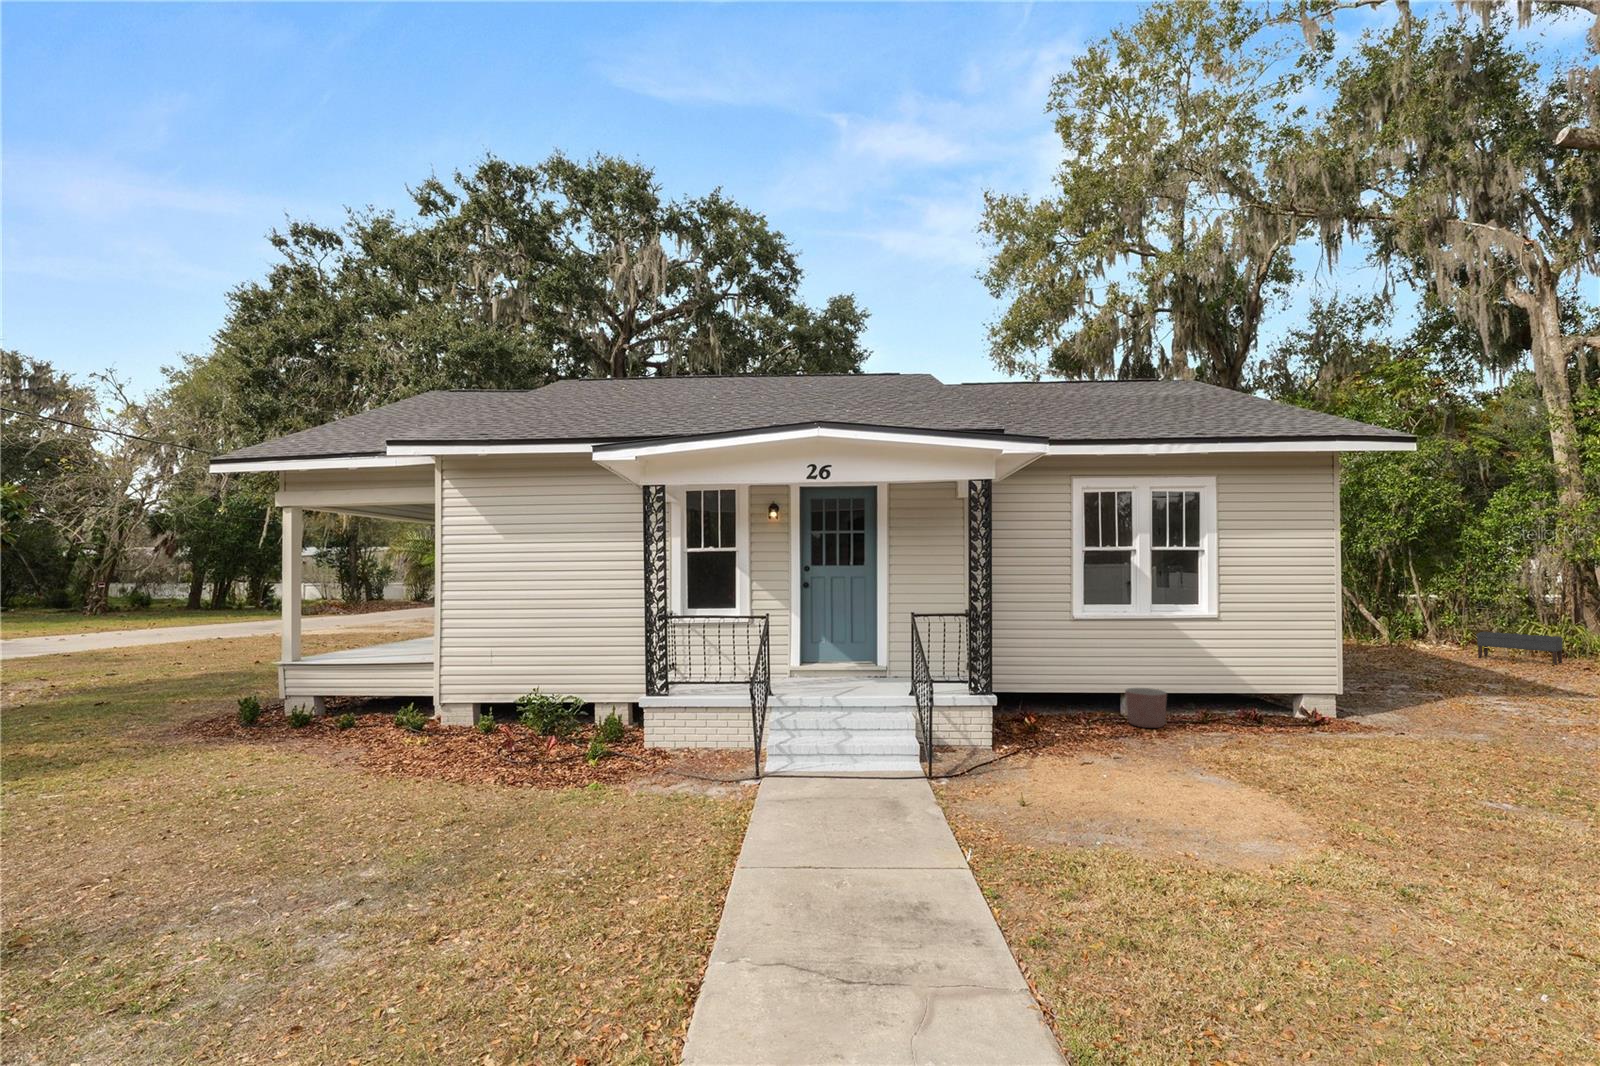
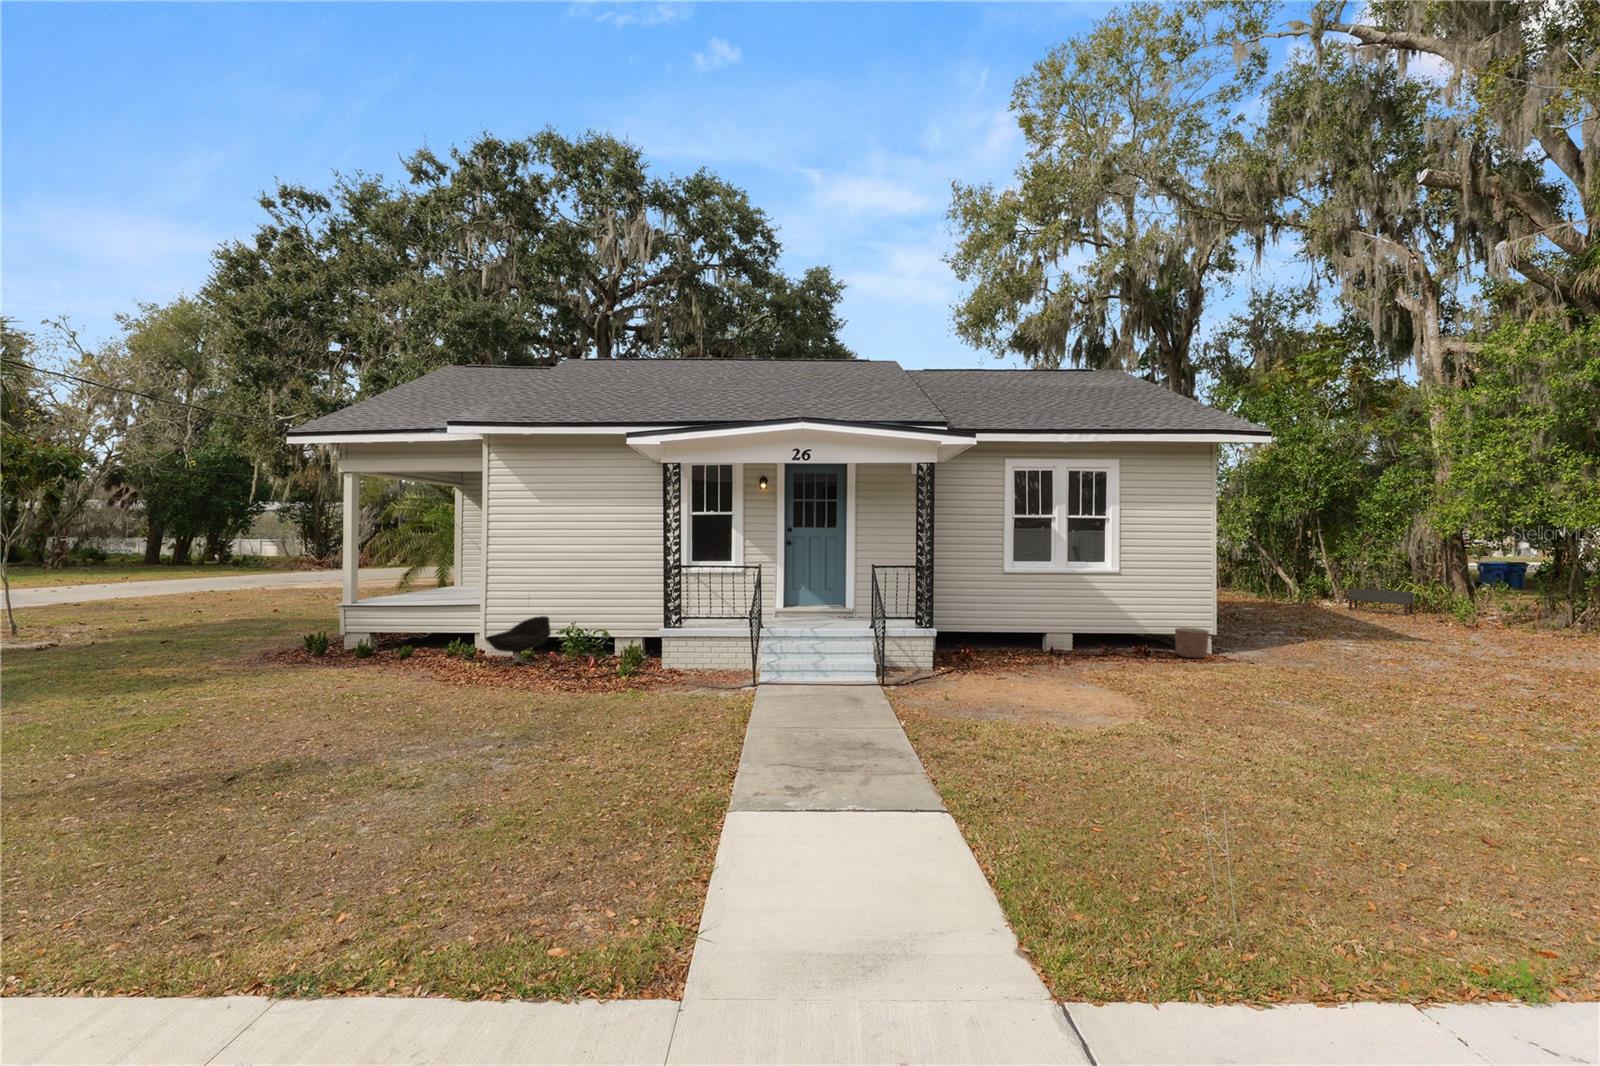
lounge chair: none [433,676,513,745] -> present [487,616,551,665]
planter: present [1125,688,1167,728] -> present [1175,627,1209,658]

